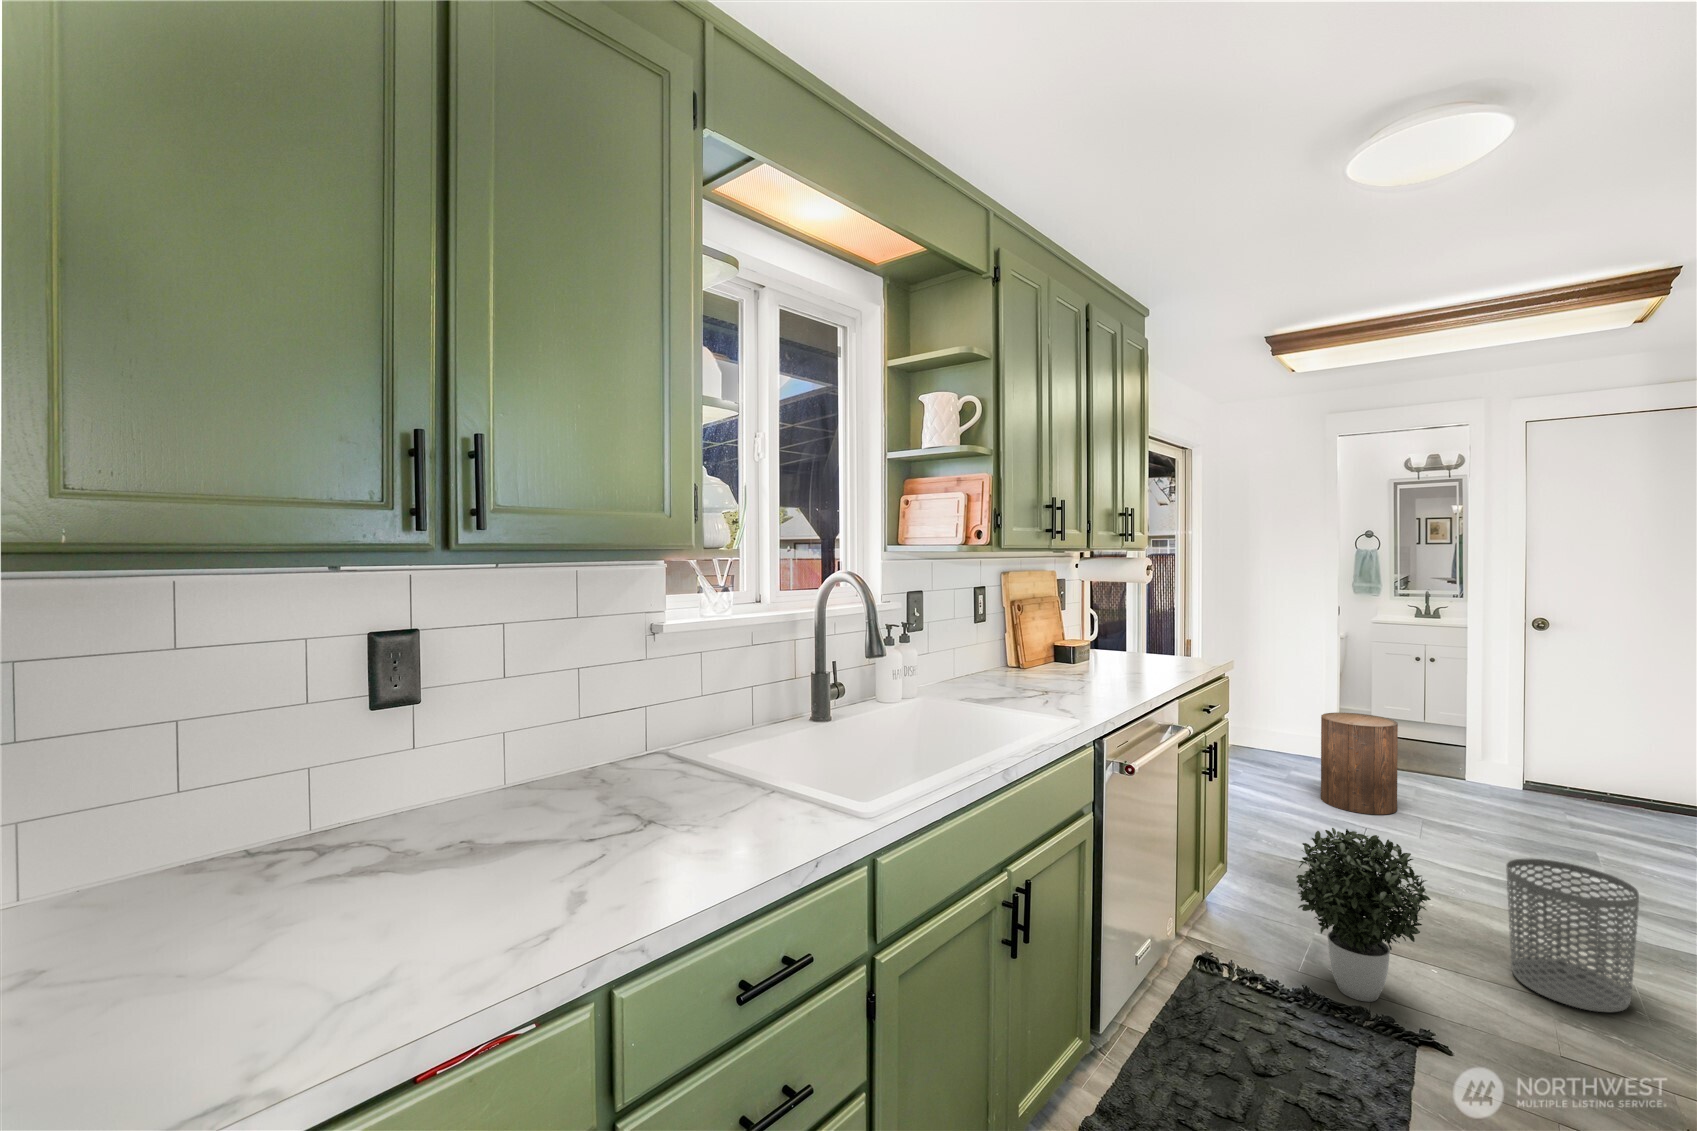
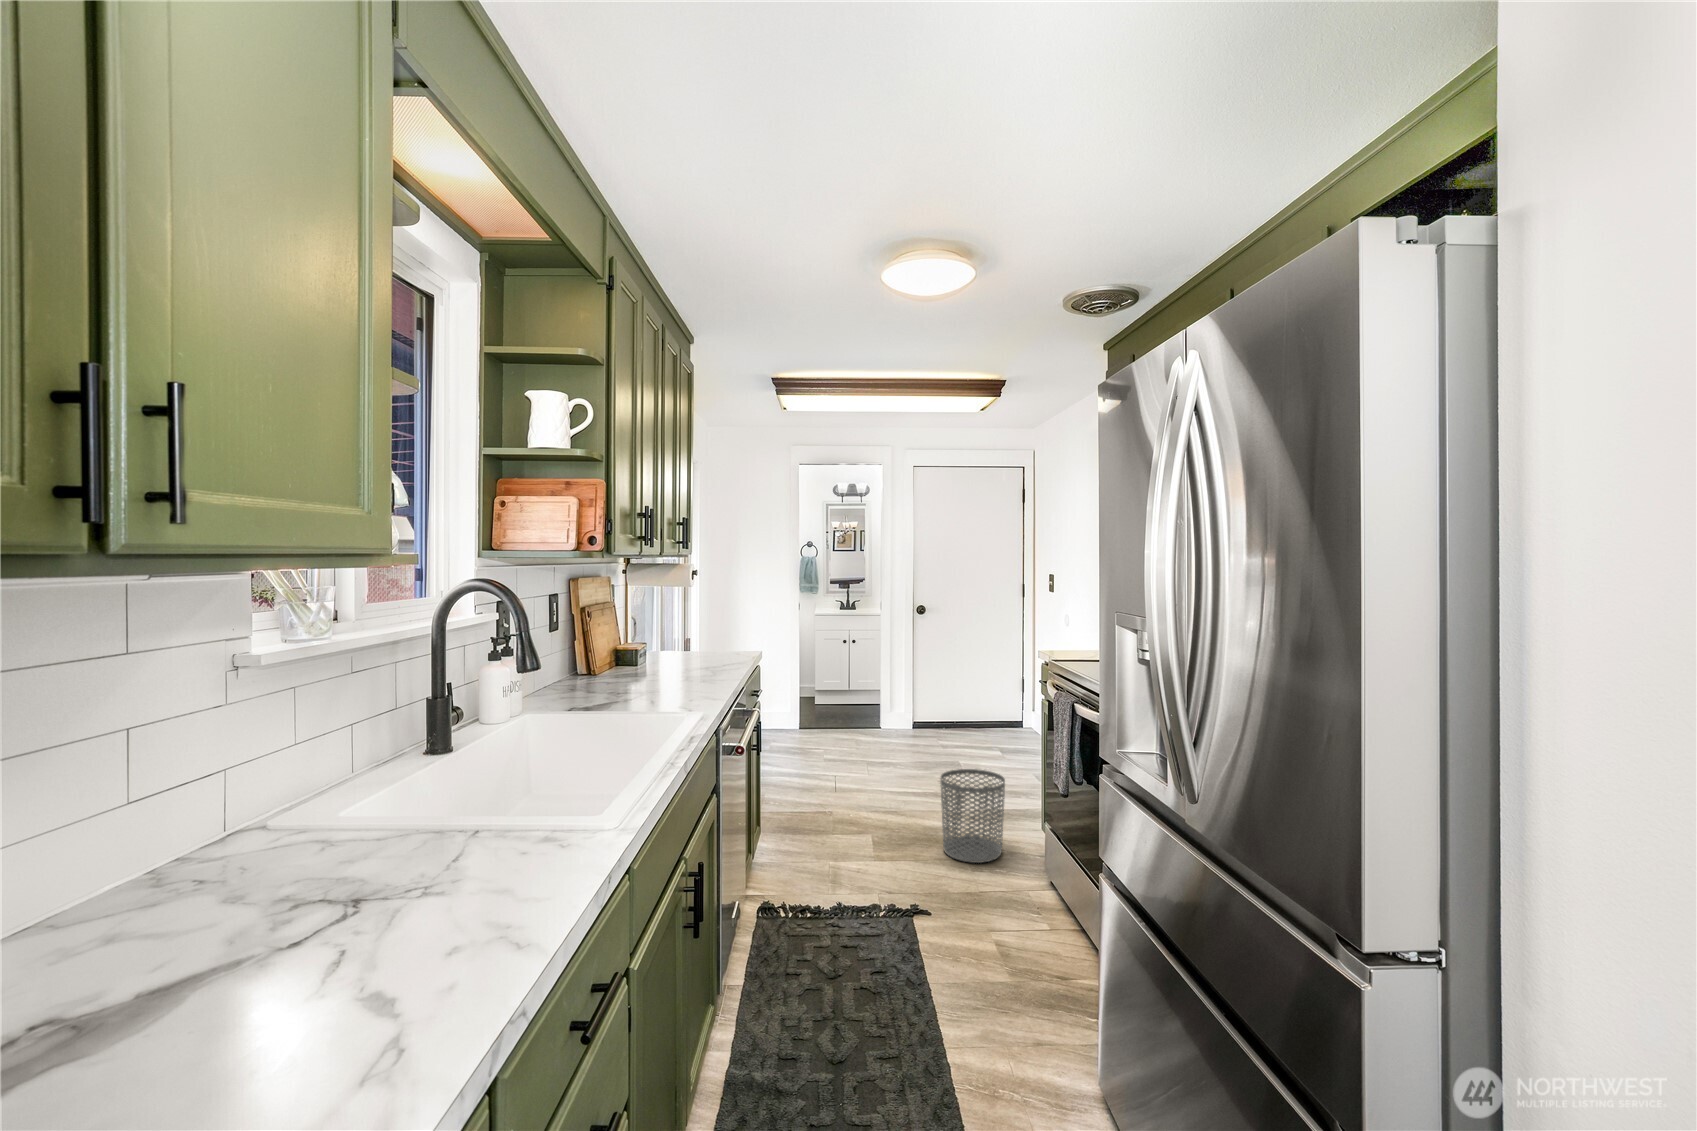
stool: present [1321,713,1398,814] -> none [799,687,850,765]
potted plant: present [1296,828,1431,1002] -> none [829,772,913,901]

